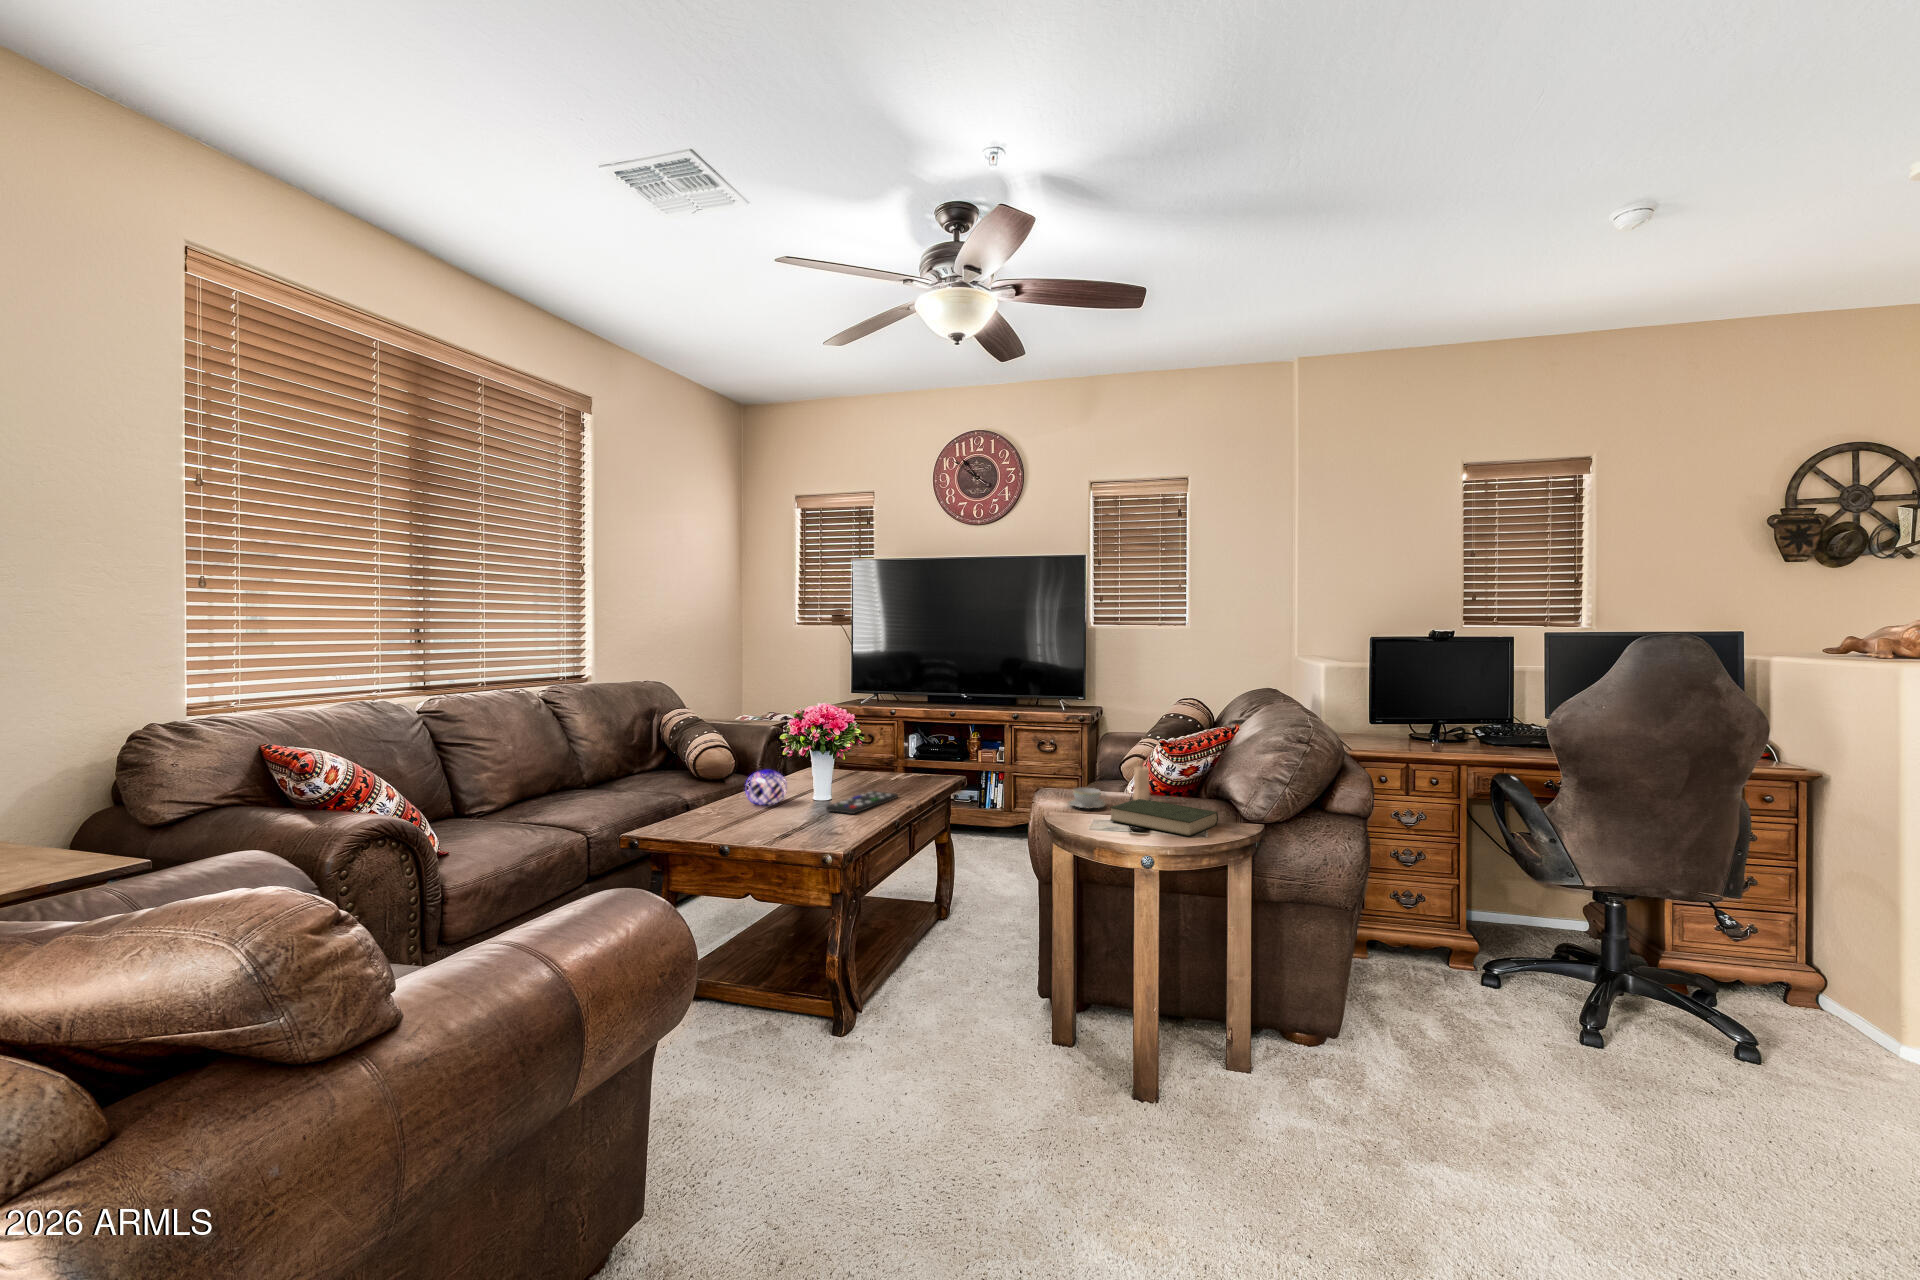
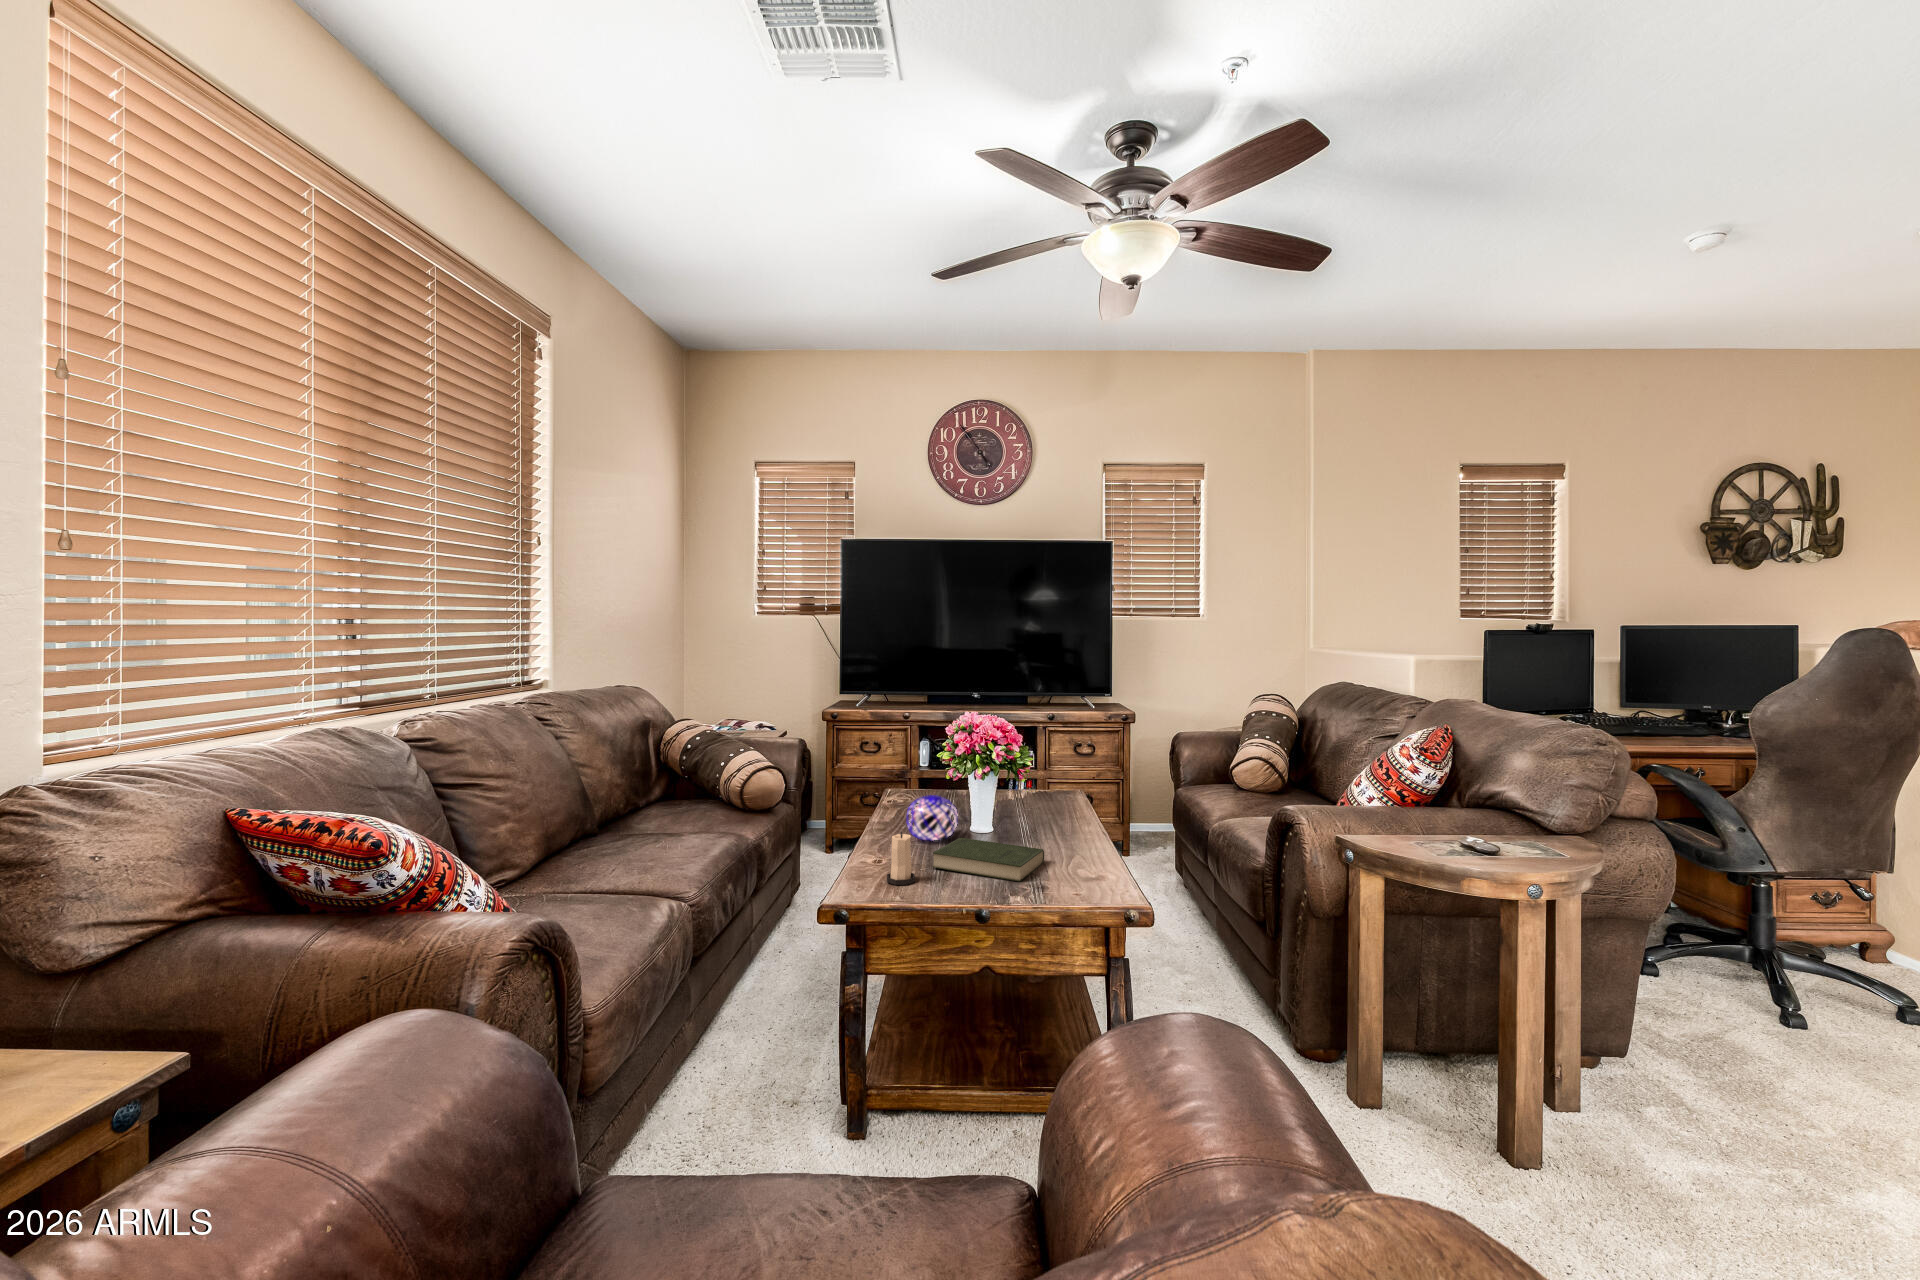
candle: present [1130,766,1152,801] -> present [887,832,915,885]
teacup: present [1067,788,1106,809] -> none [1346,797,1396,821]
remote control: present [826,791,898,814] -> none [1026,813,1069,845]
book: present [1110,799,1218,836] -> present [933,838,1044,881]

